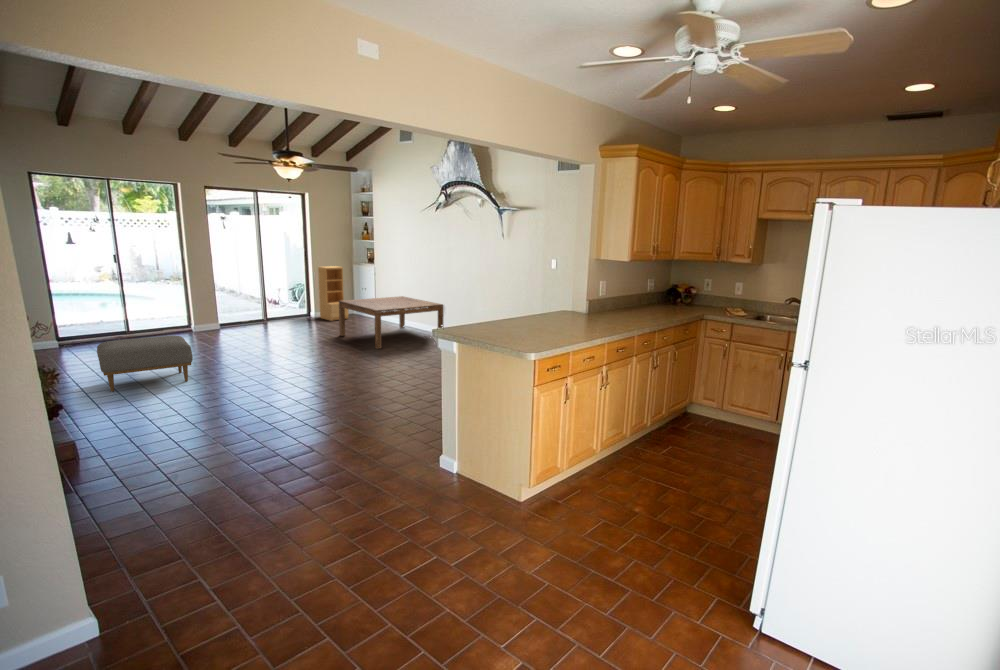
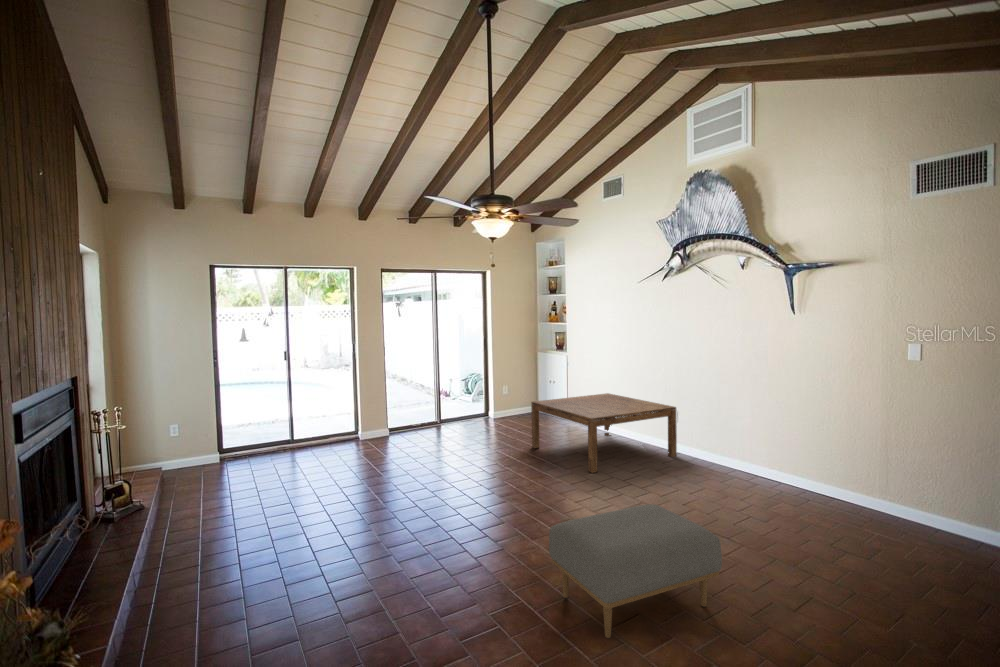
bookshelf: present [318,266,349,321] -> none [498,355,534,423]
ottoman: present [97,336,193,392] -> present [549,504,722,638]

